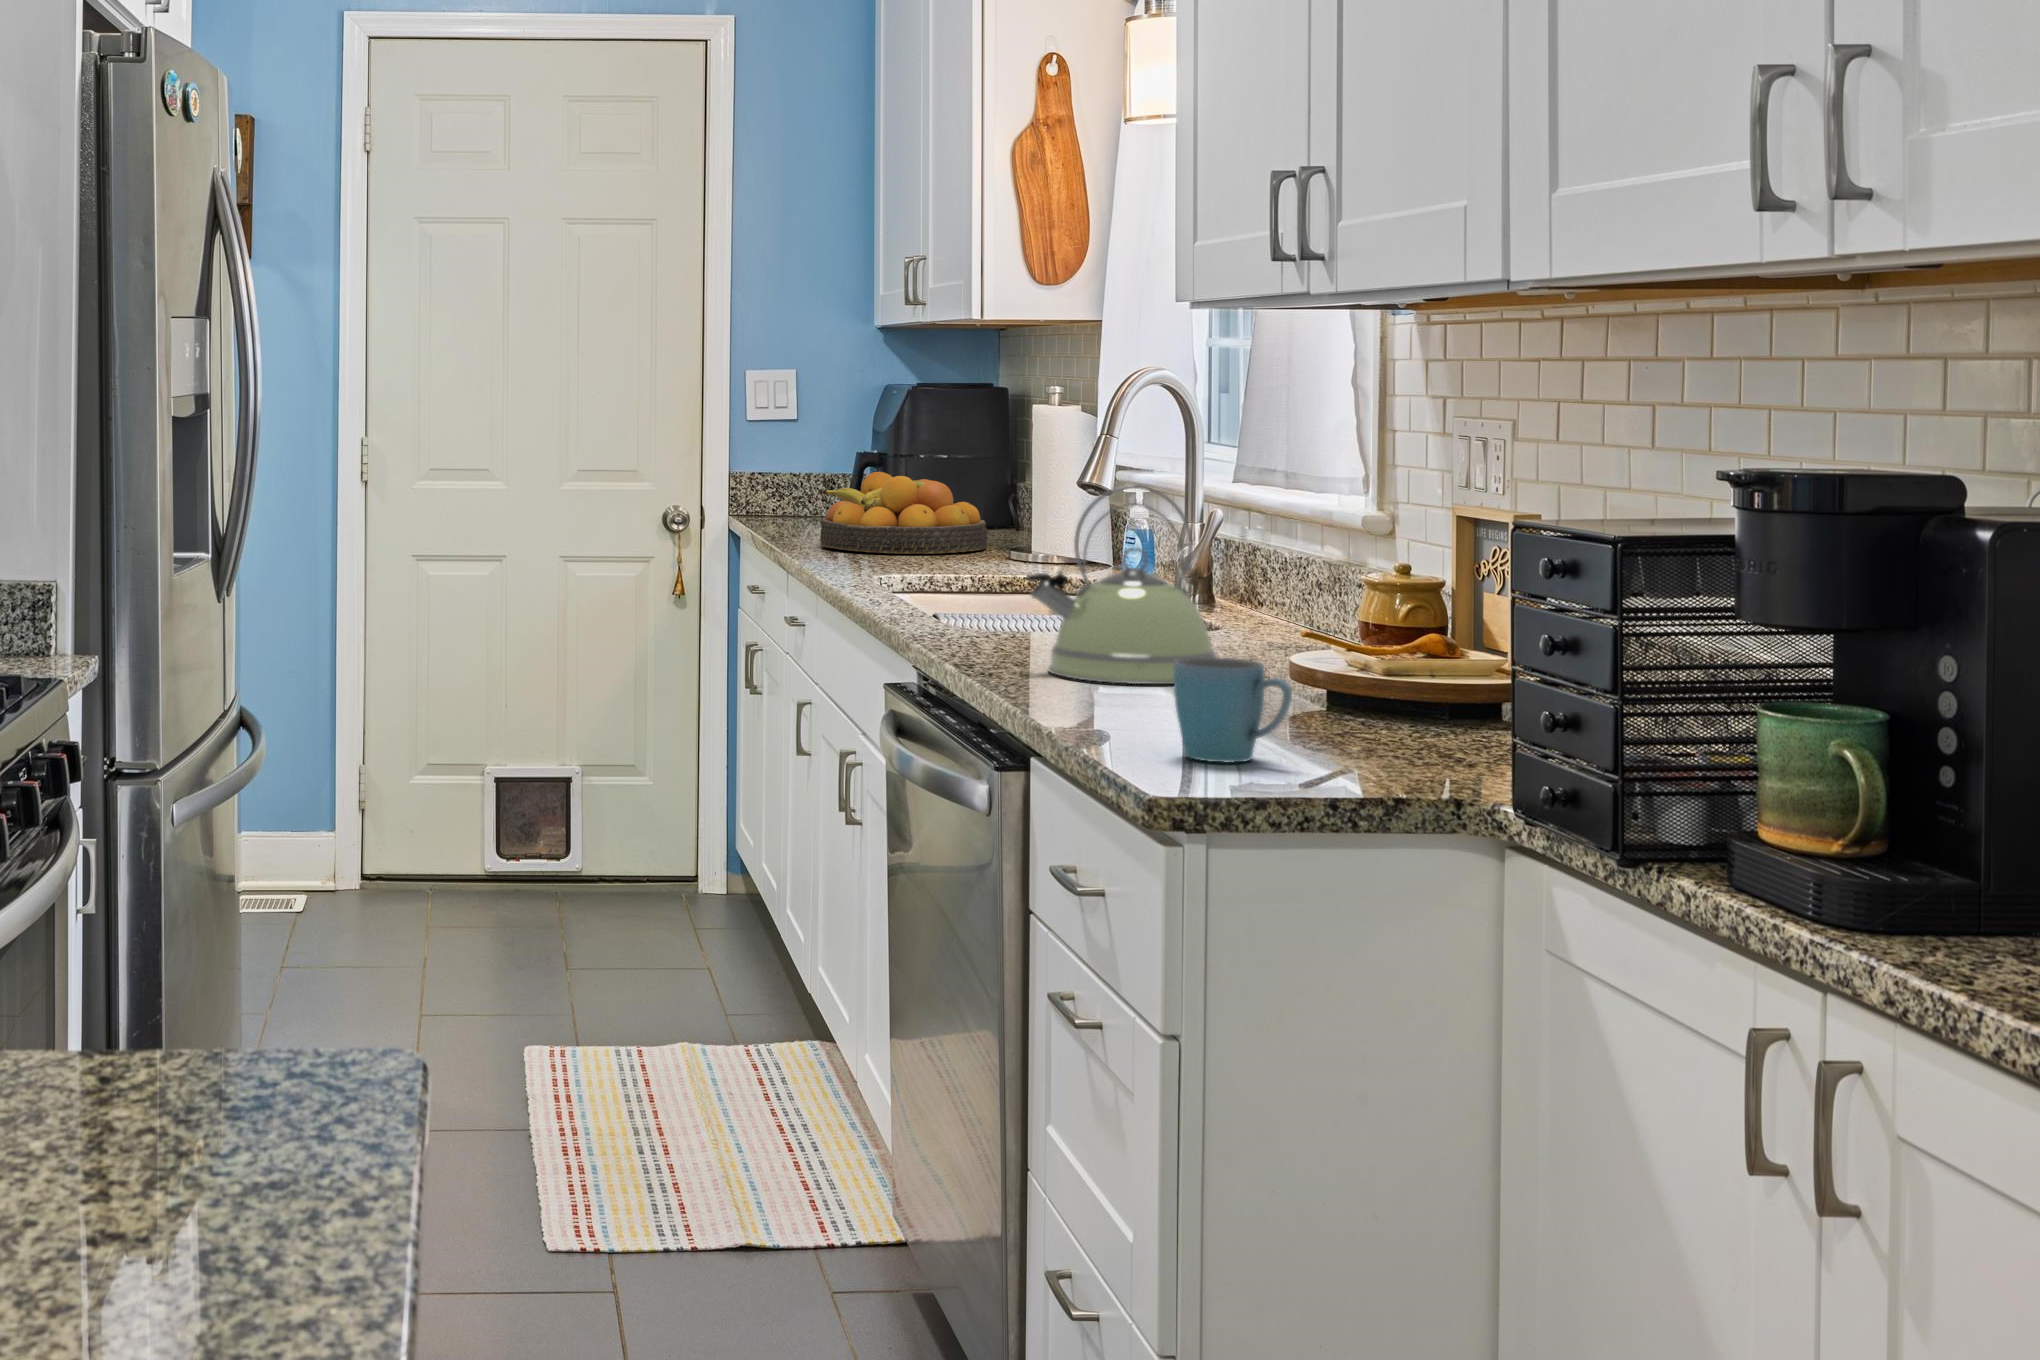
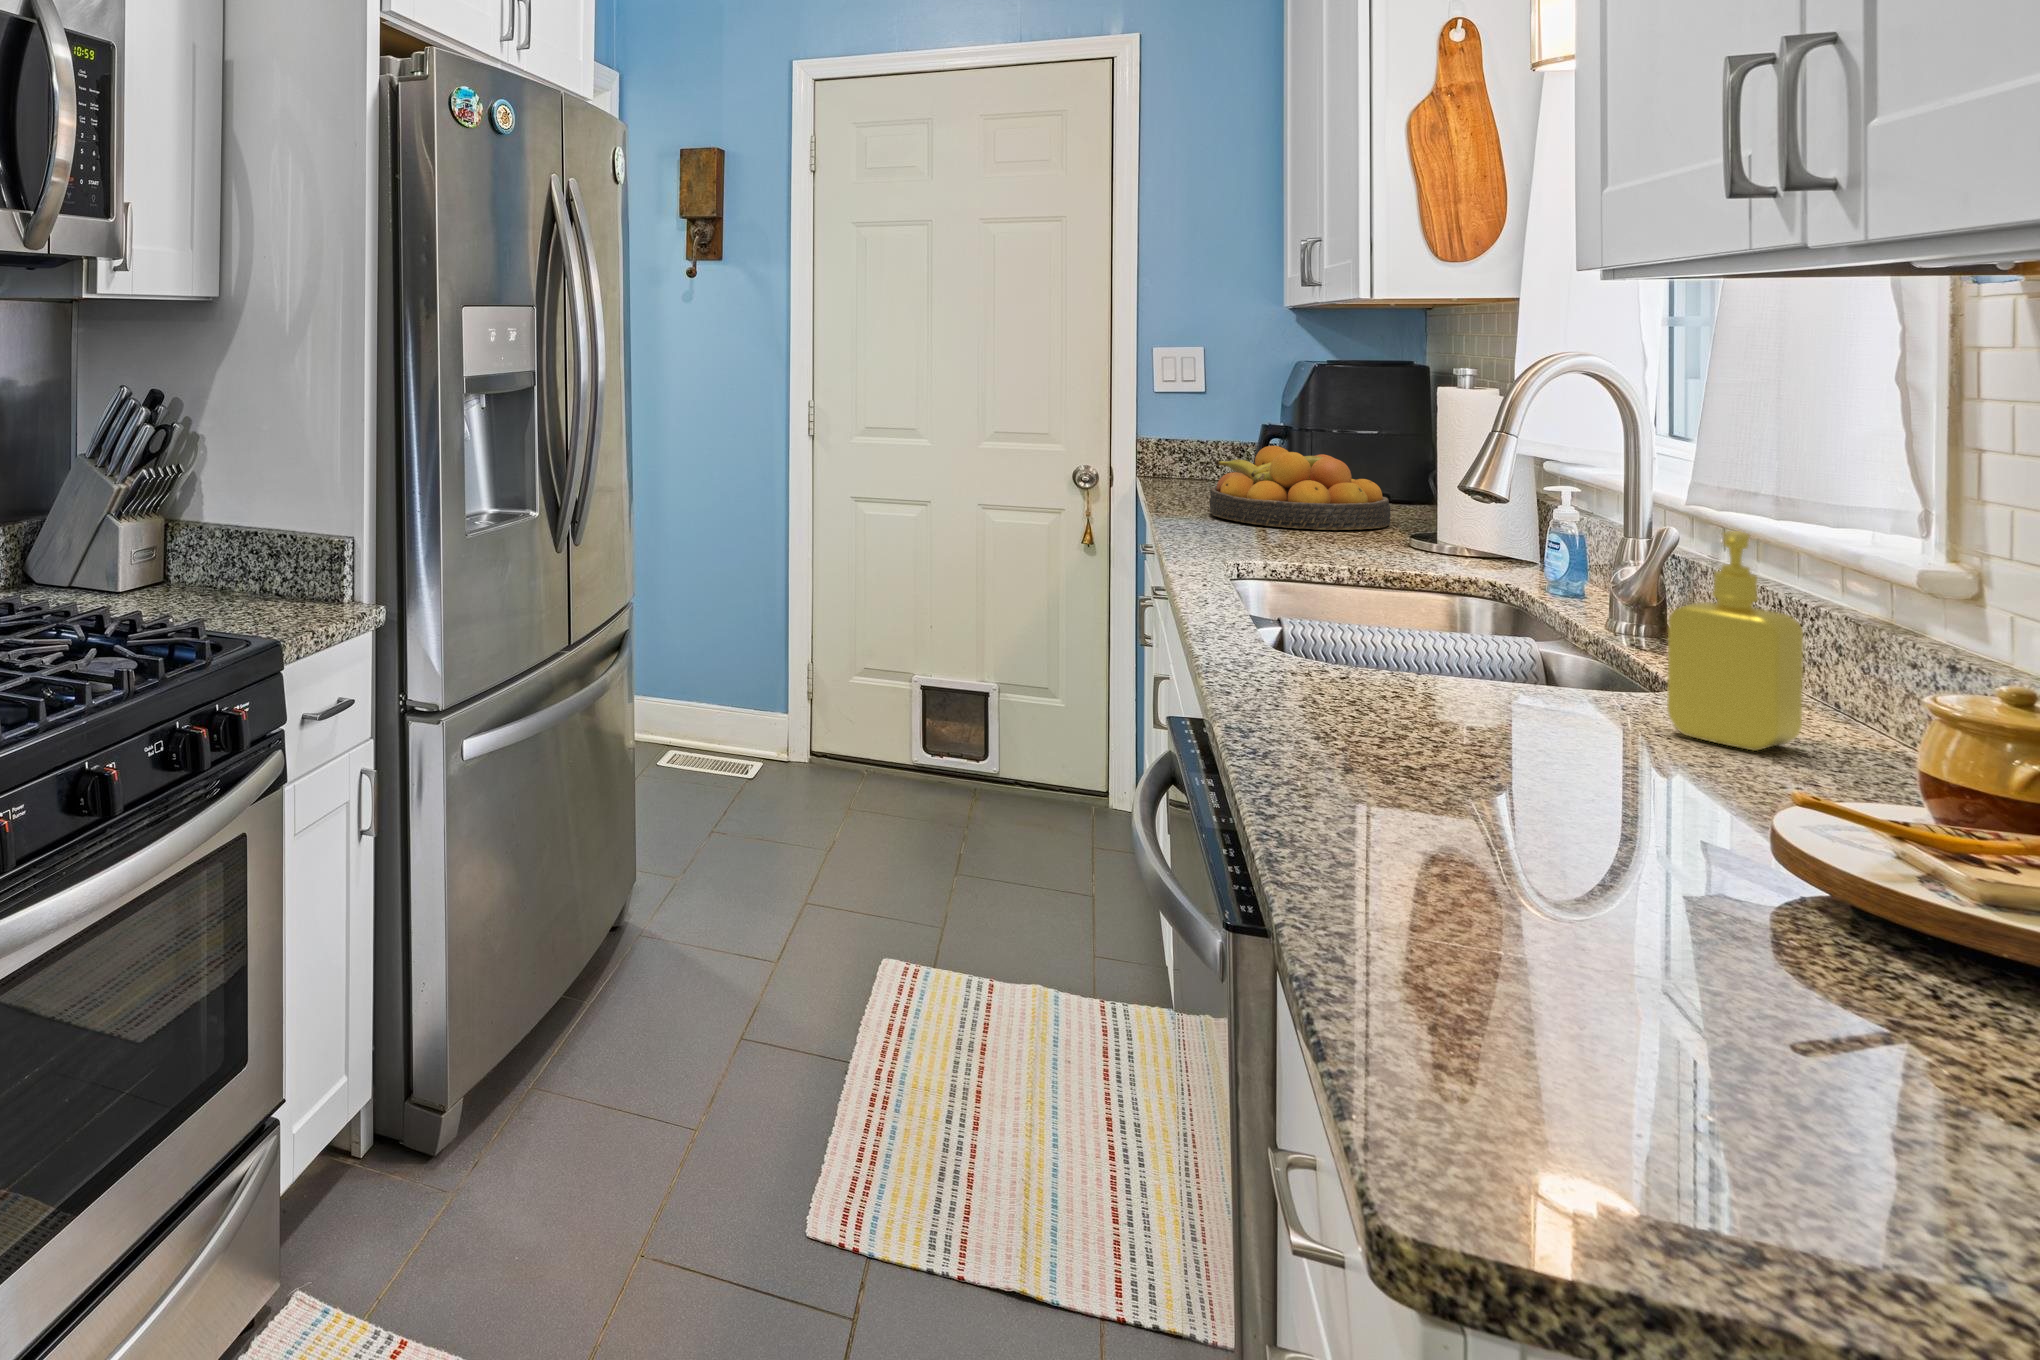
kettle: present [1027,485,1217,684] -> none [1342,514,1647,801]
soap dispenser: none [1228,497,1308,656] -> present [1667,531,1803,751]
mug: present [1174,657,1292,762] -> none [1523,858,1780,1080]

